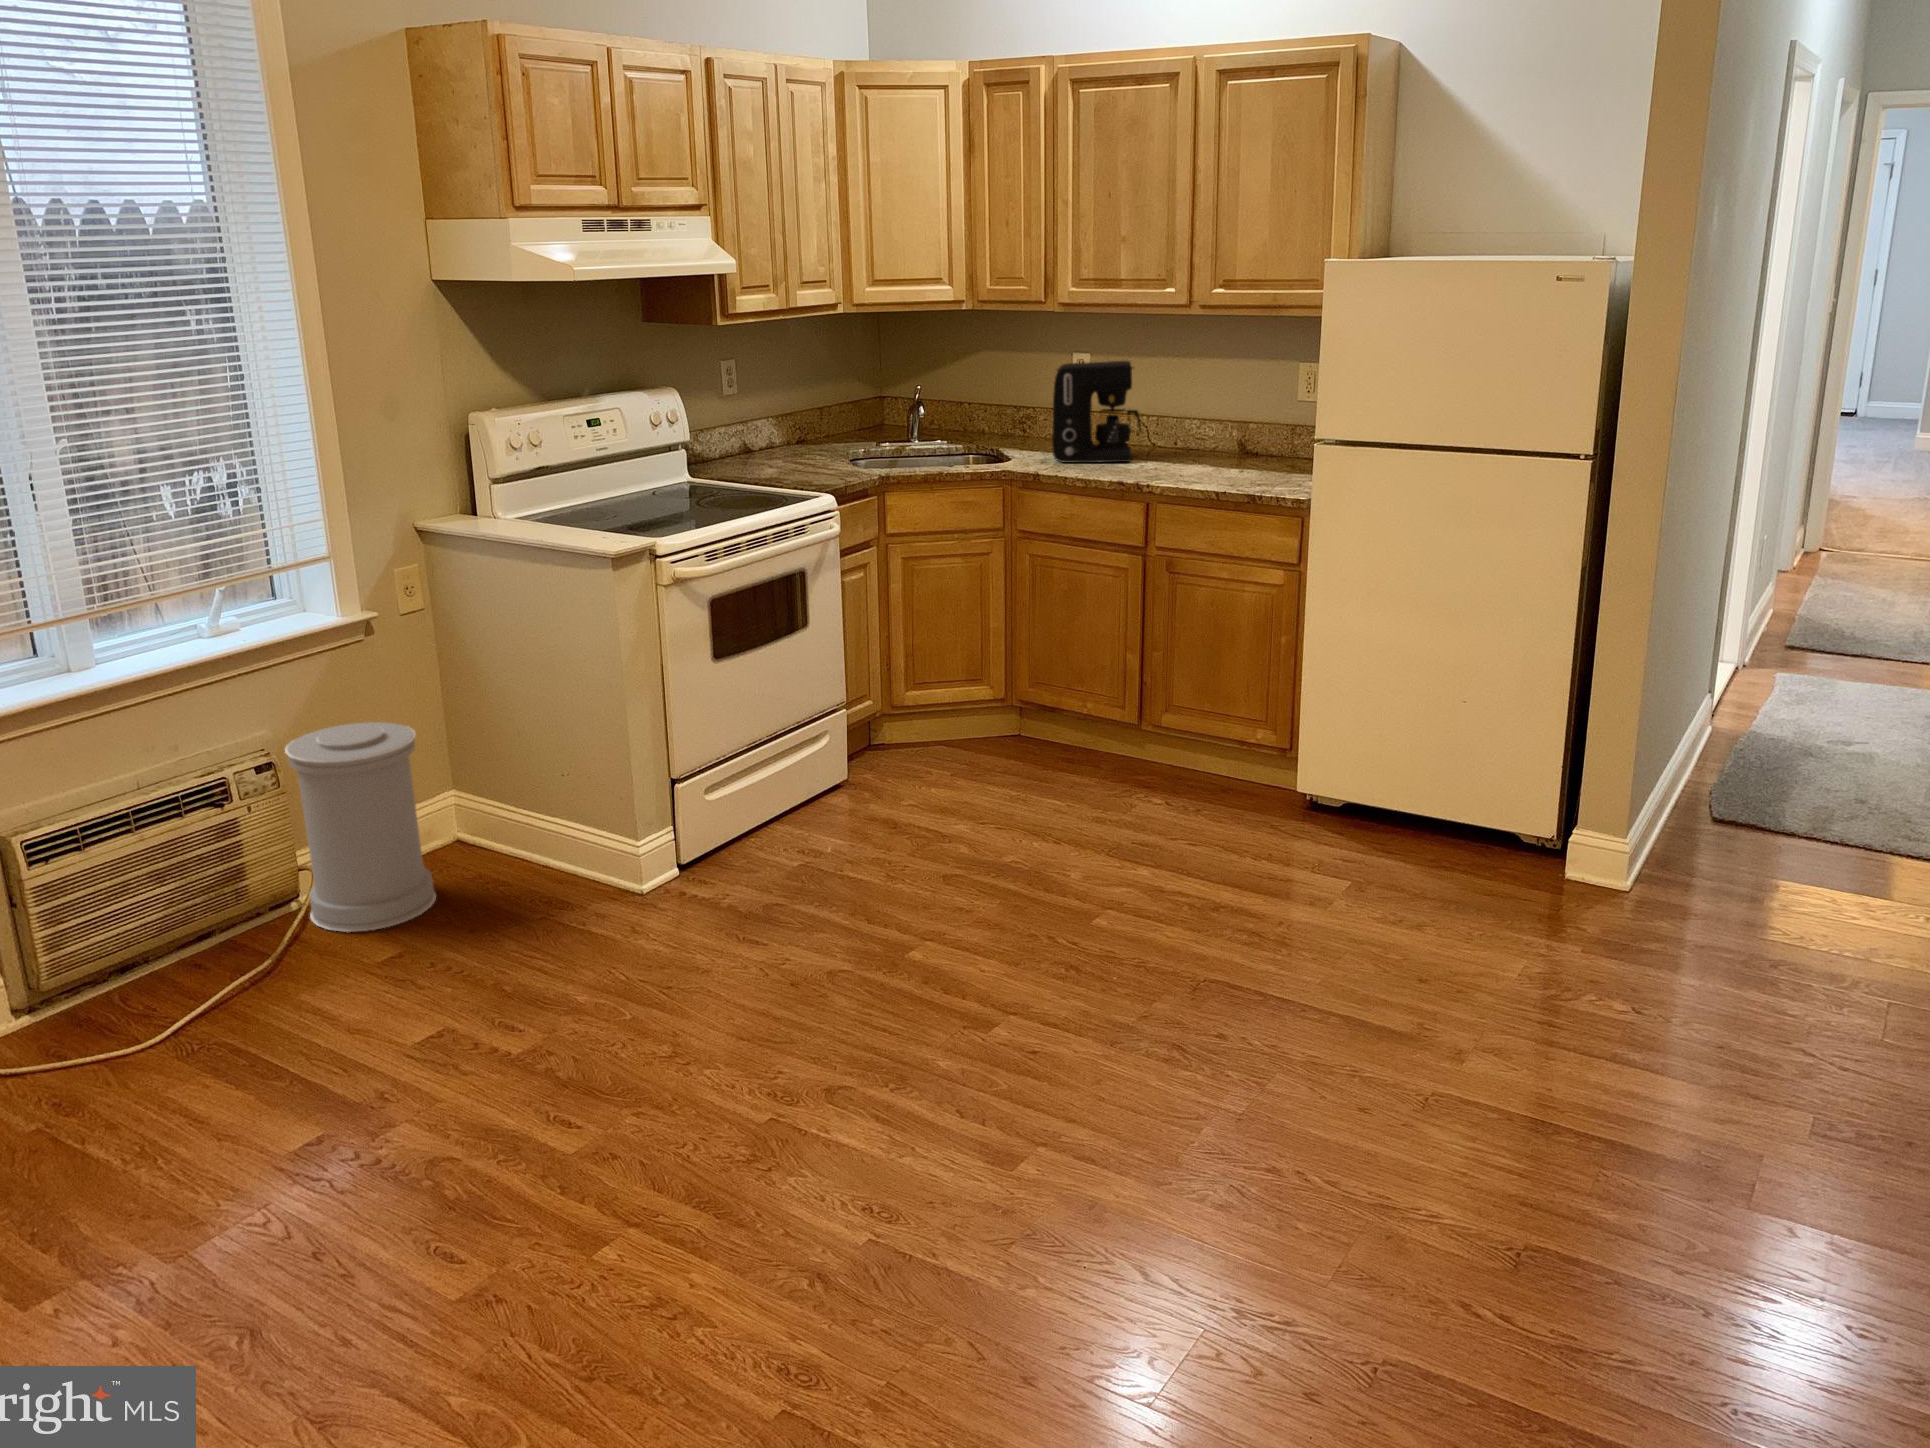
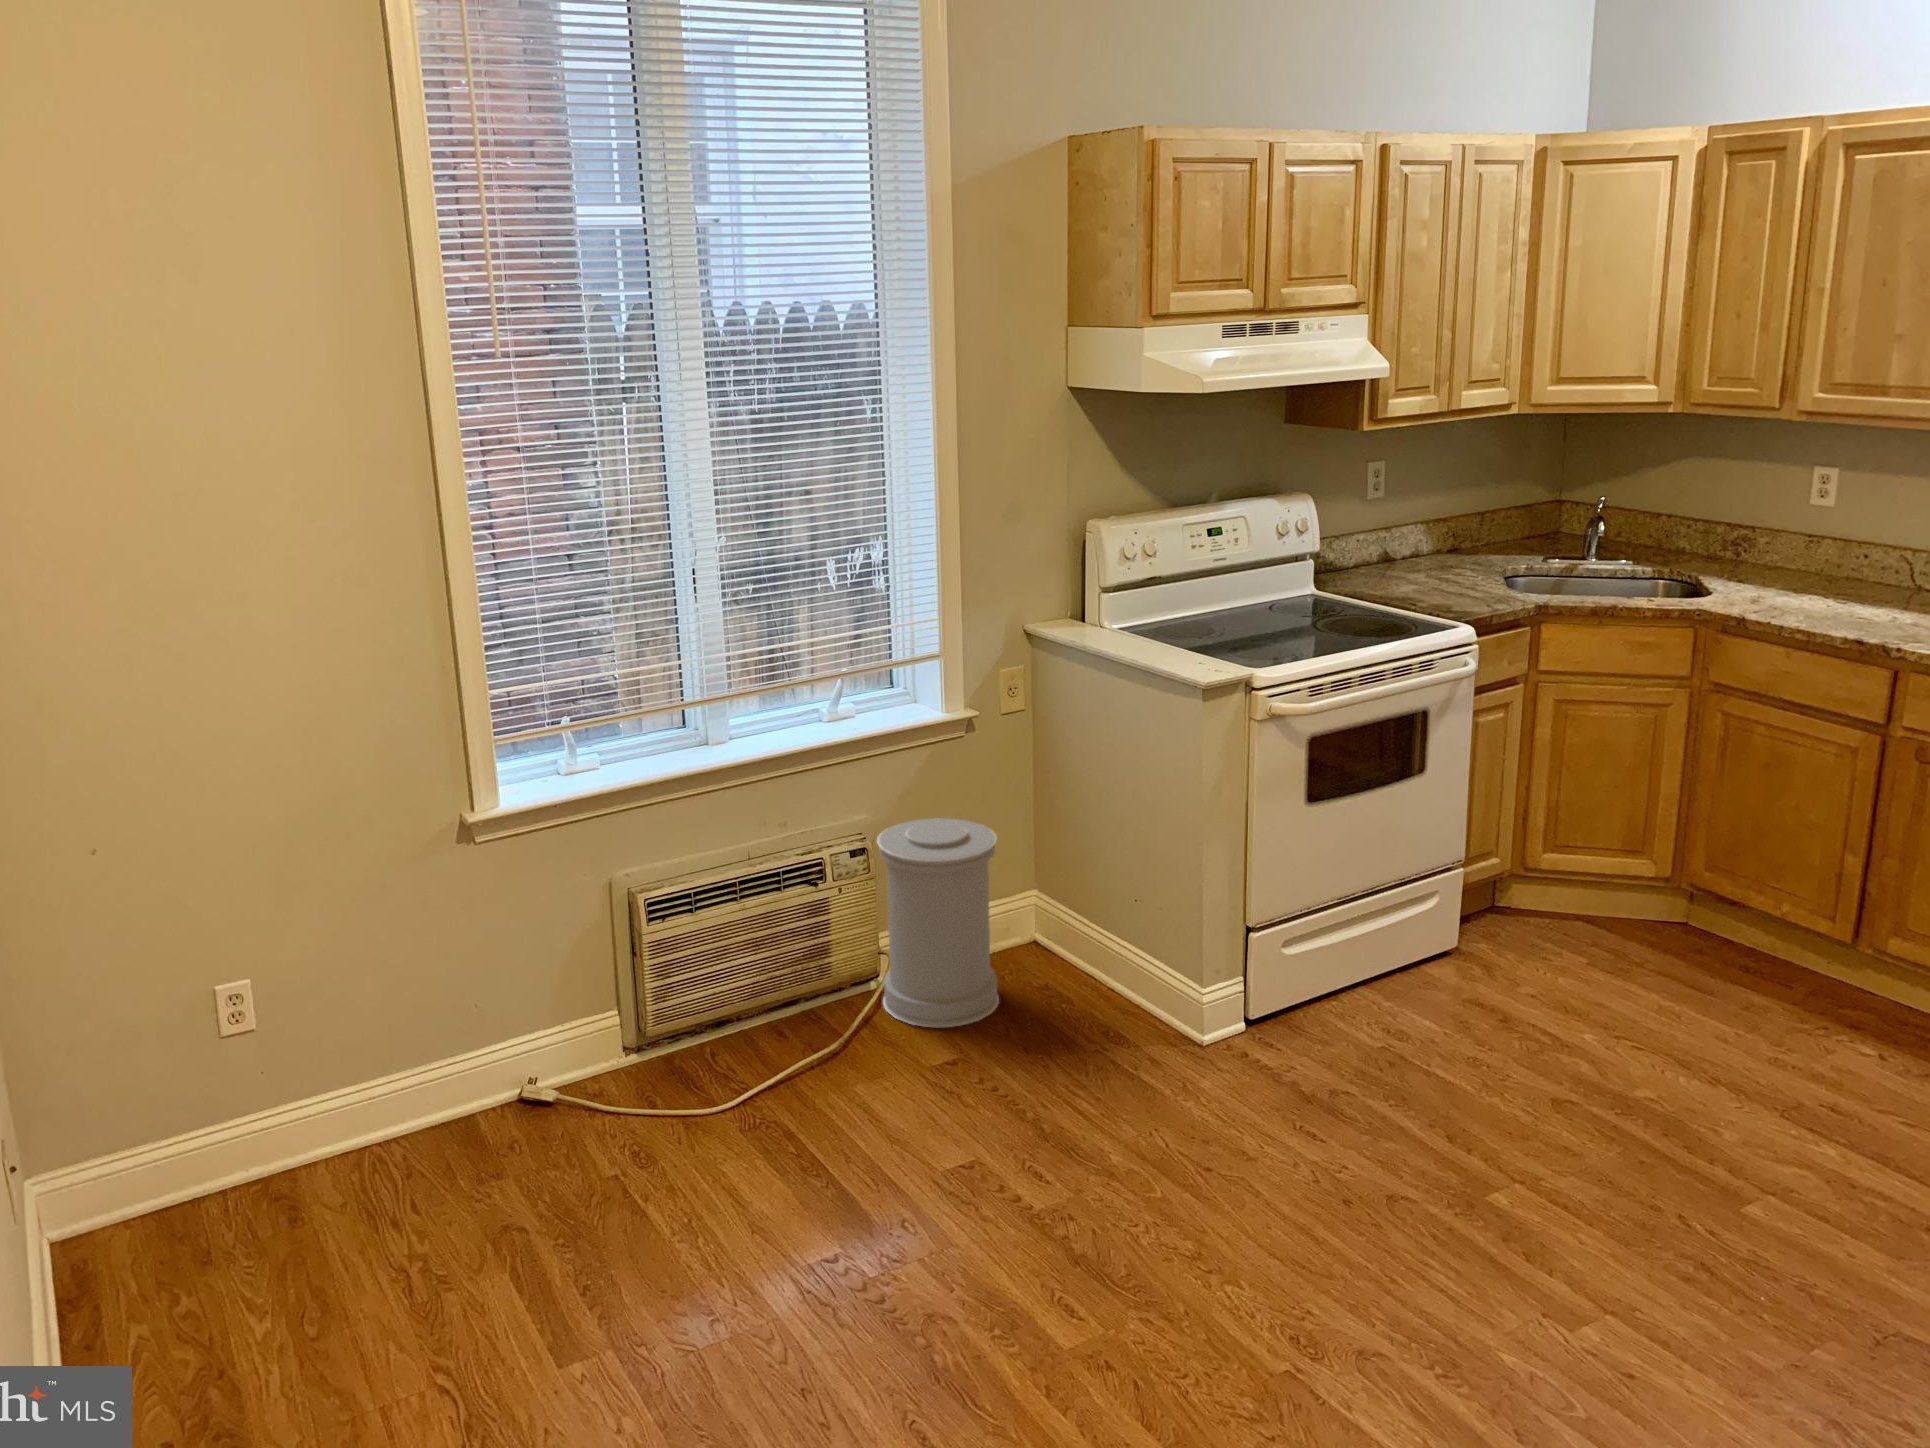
coffee maker: present [1052,361,1141,463] -> none [1769,482,1901,610]

